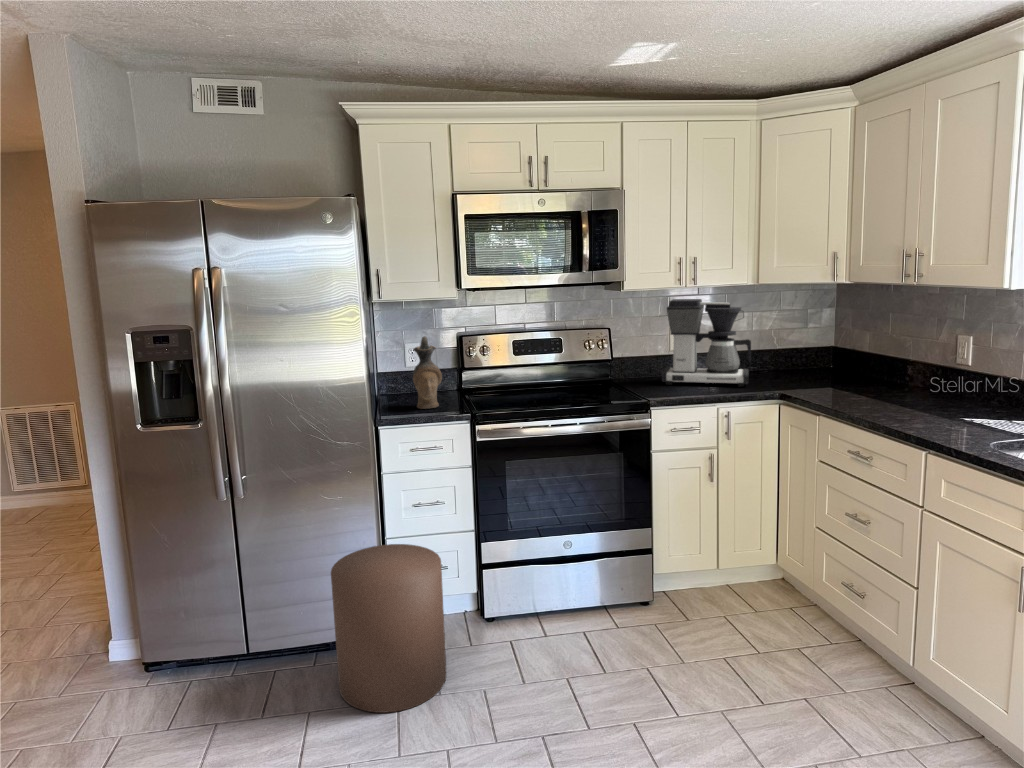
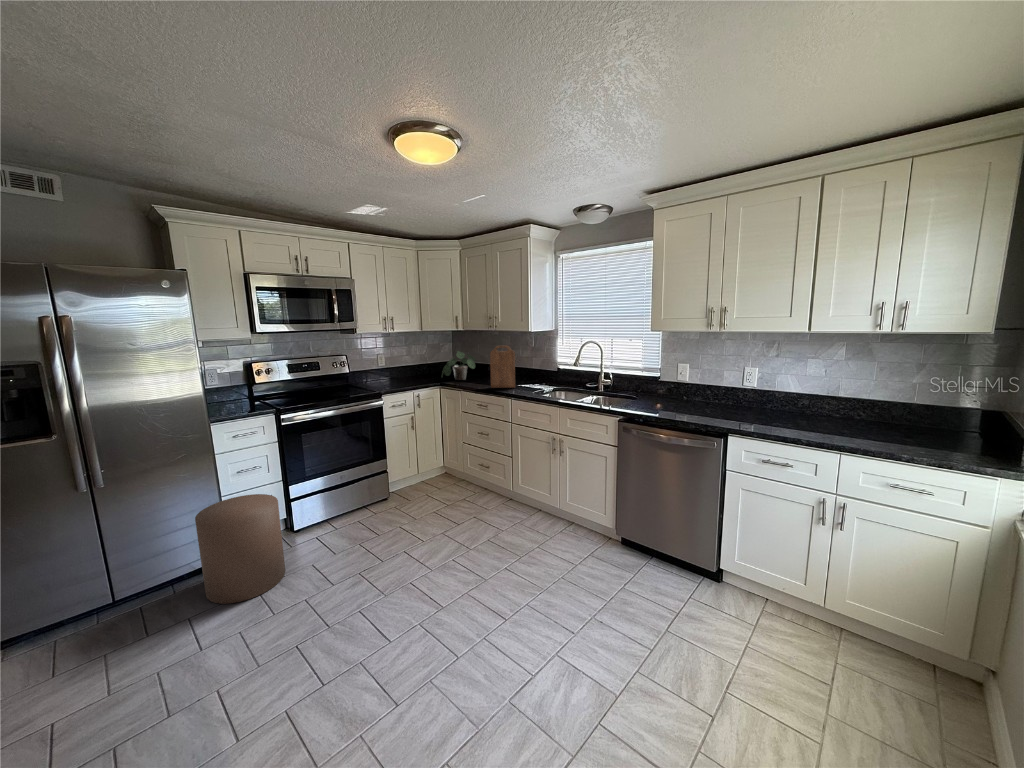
coffee maker: present [662,299,751,387] -> none [378,338,423,384]
cutting board: none [890,322,962,425] -> present [490,346,515,388]
potted plant: none [789,329,873,391] -> present [442,352,476,380]
ceramic pitcher: present [413,336,442,409] -> none [226,364,250,411]

